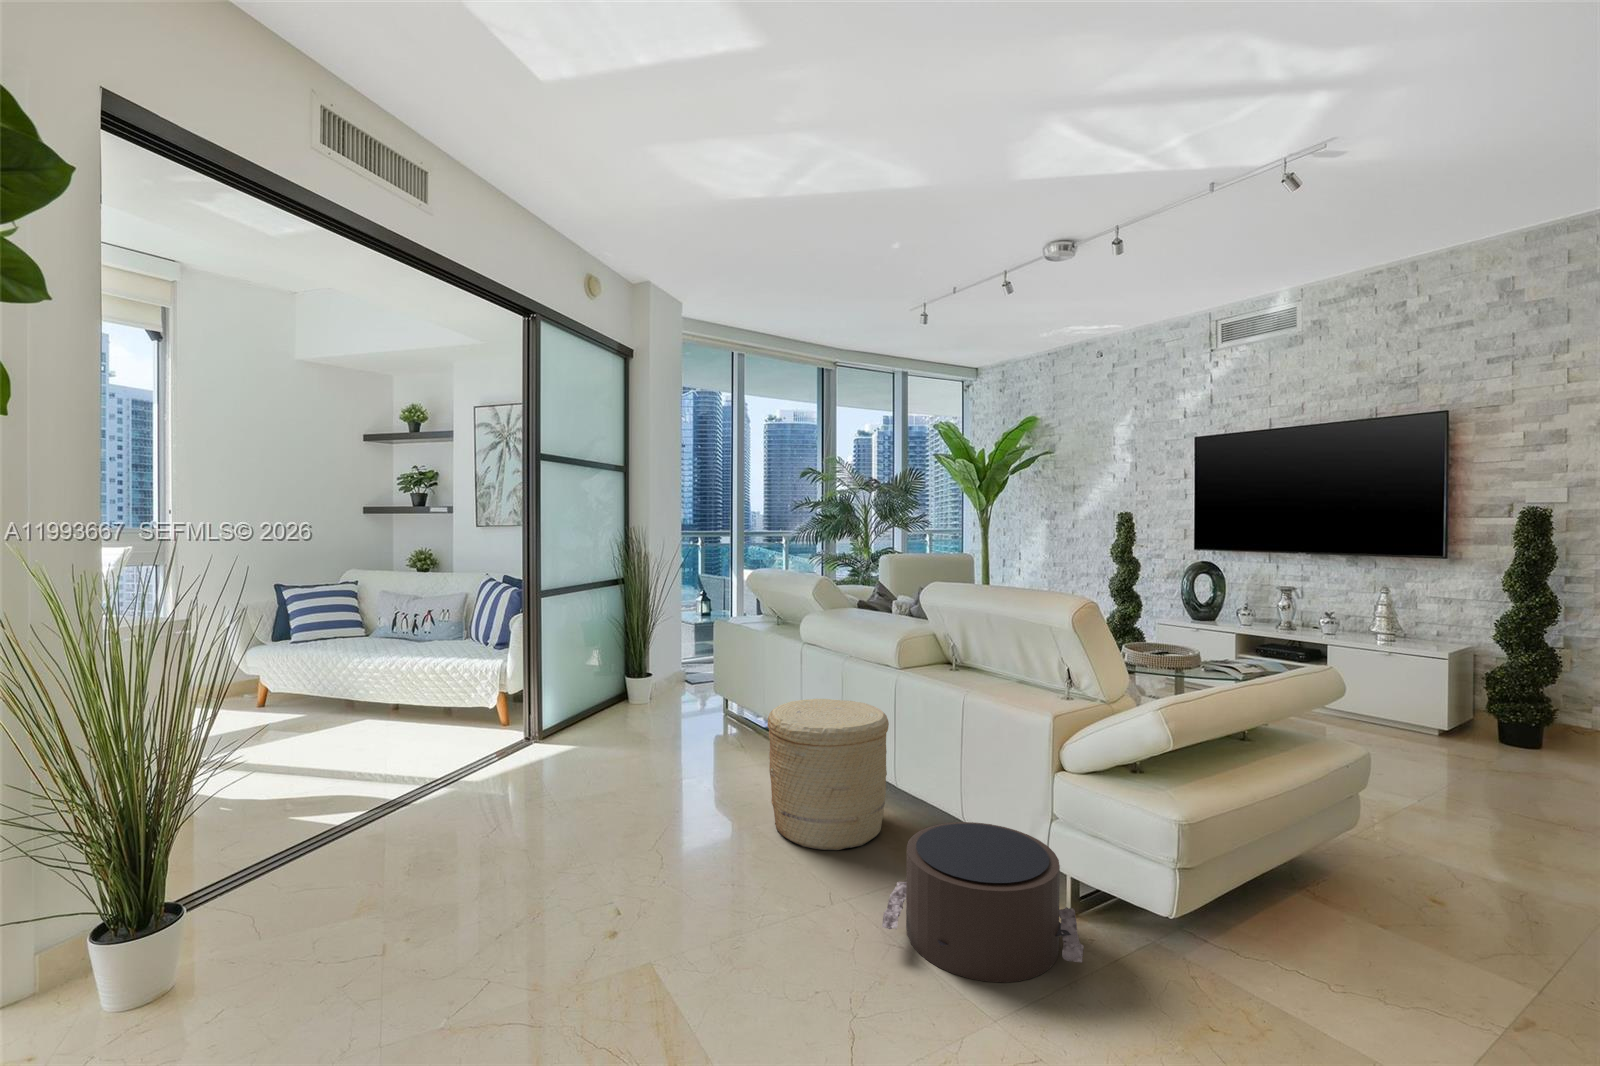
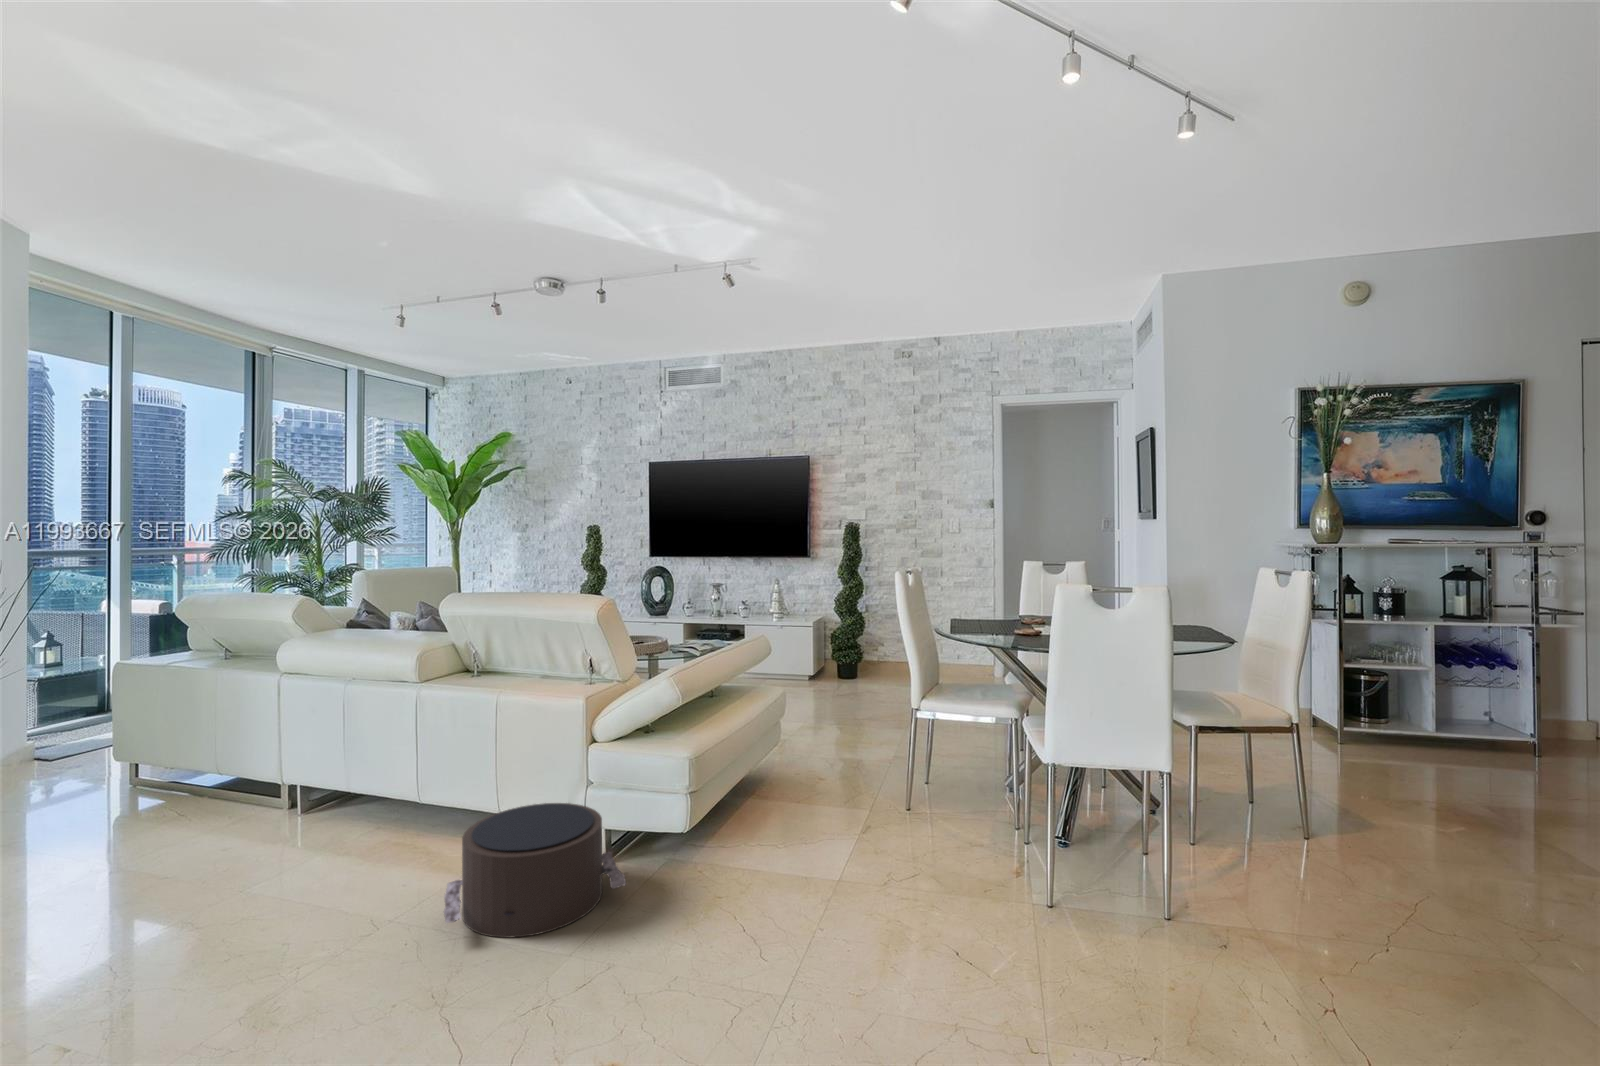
woven basket: present [767,699,889,850] -> none [257,725,413,892]

